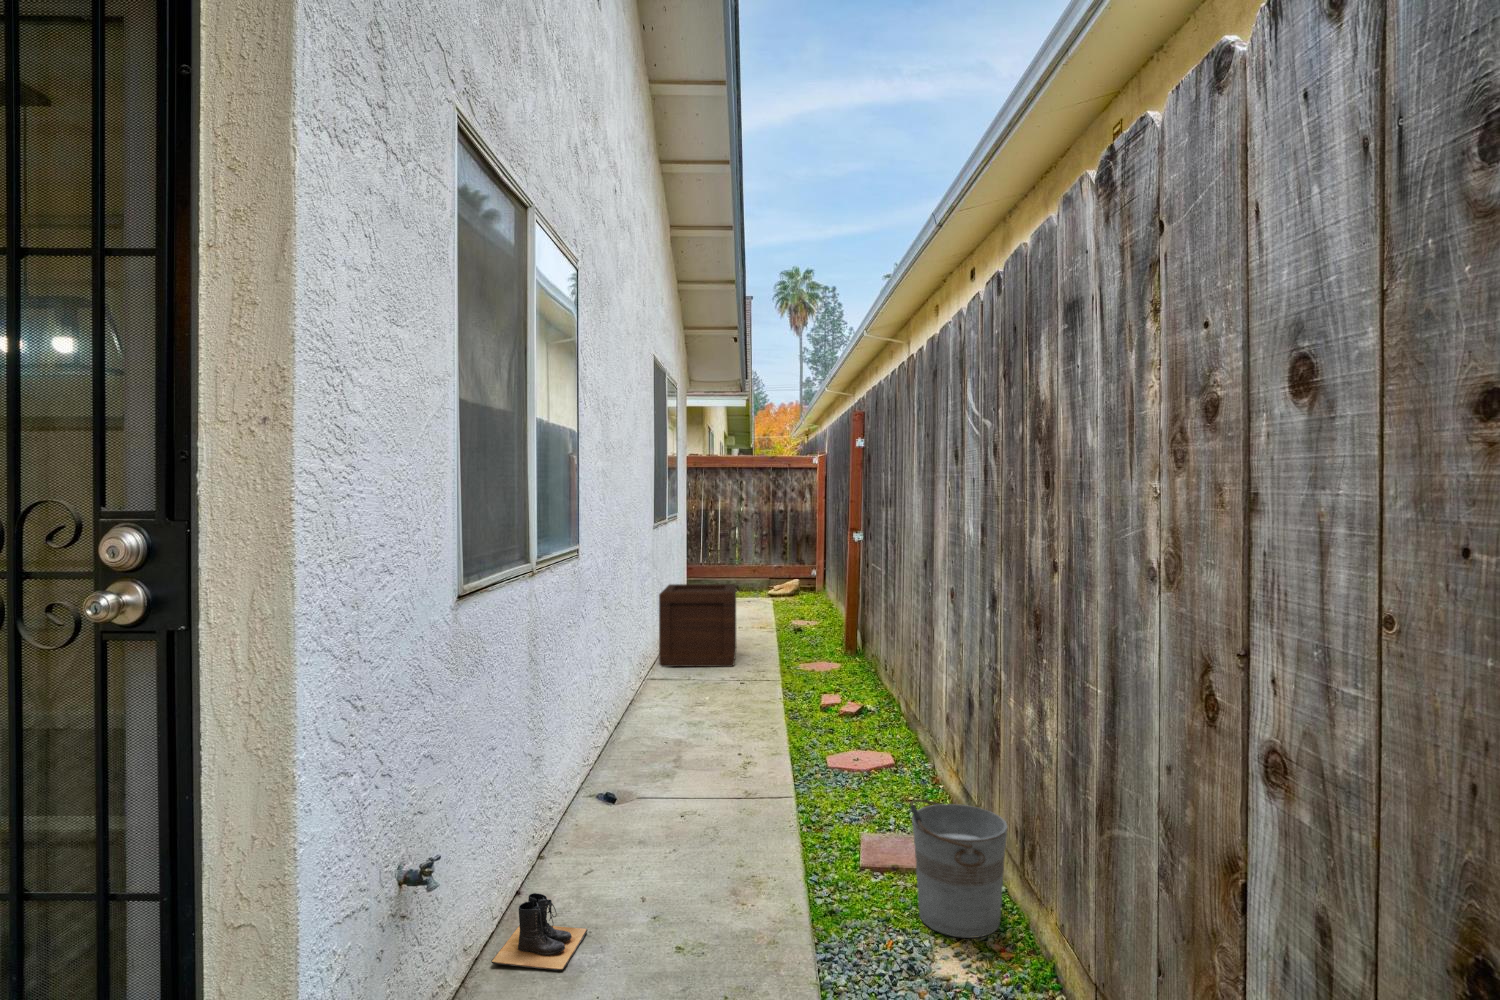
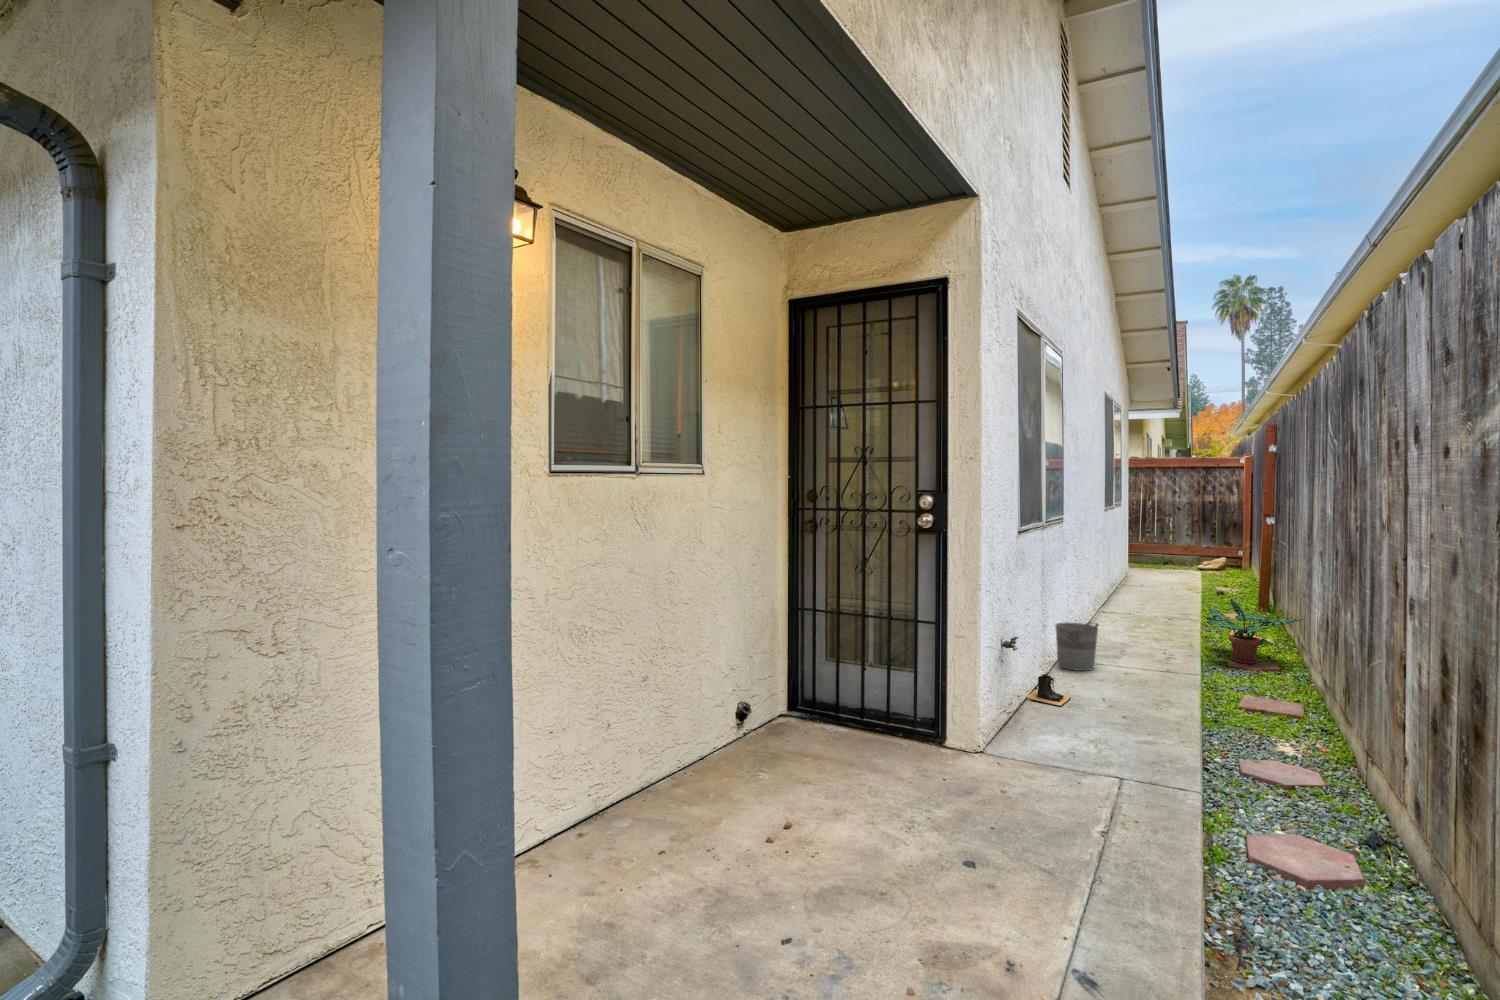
wooden crate: present [659,584,736,667] -> none [1102,550,1165,610]
potted plant: none [793,660,915,757] -> present [1205,599,1303,664]
bucket: present [911,799,1007,938] -> present [1055,622,1098,671]

